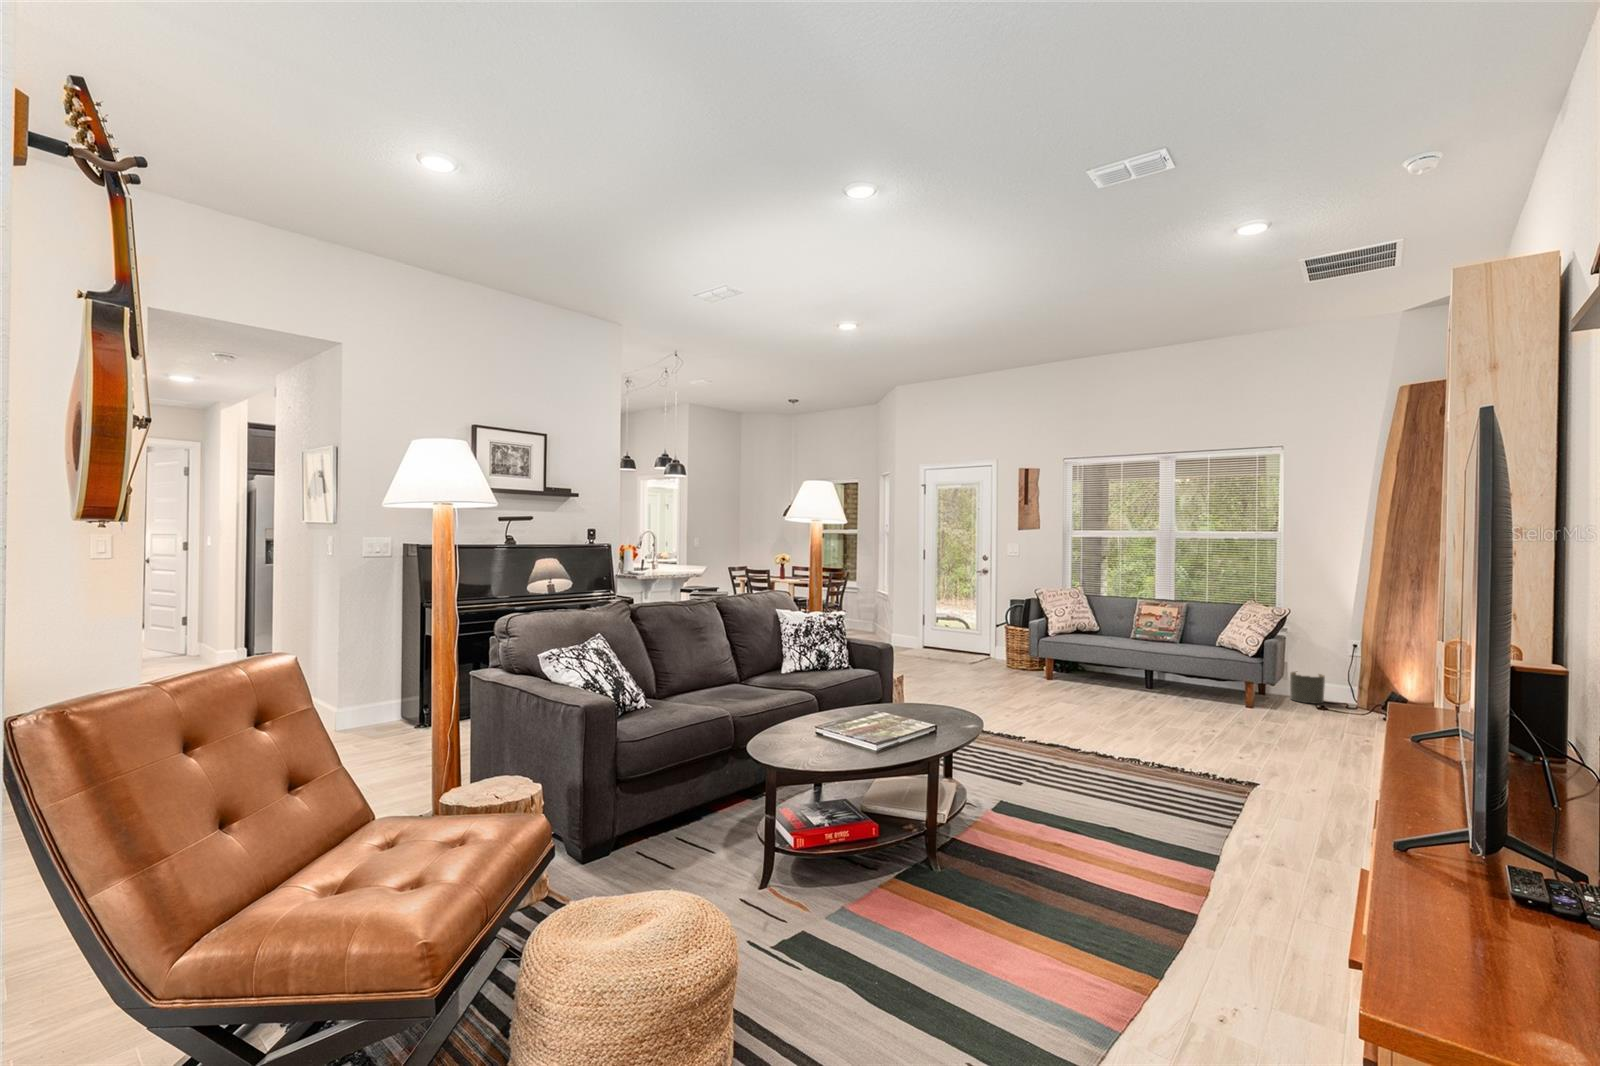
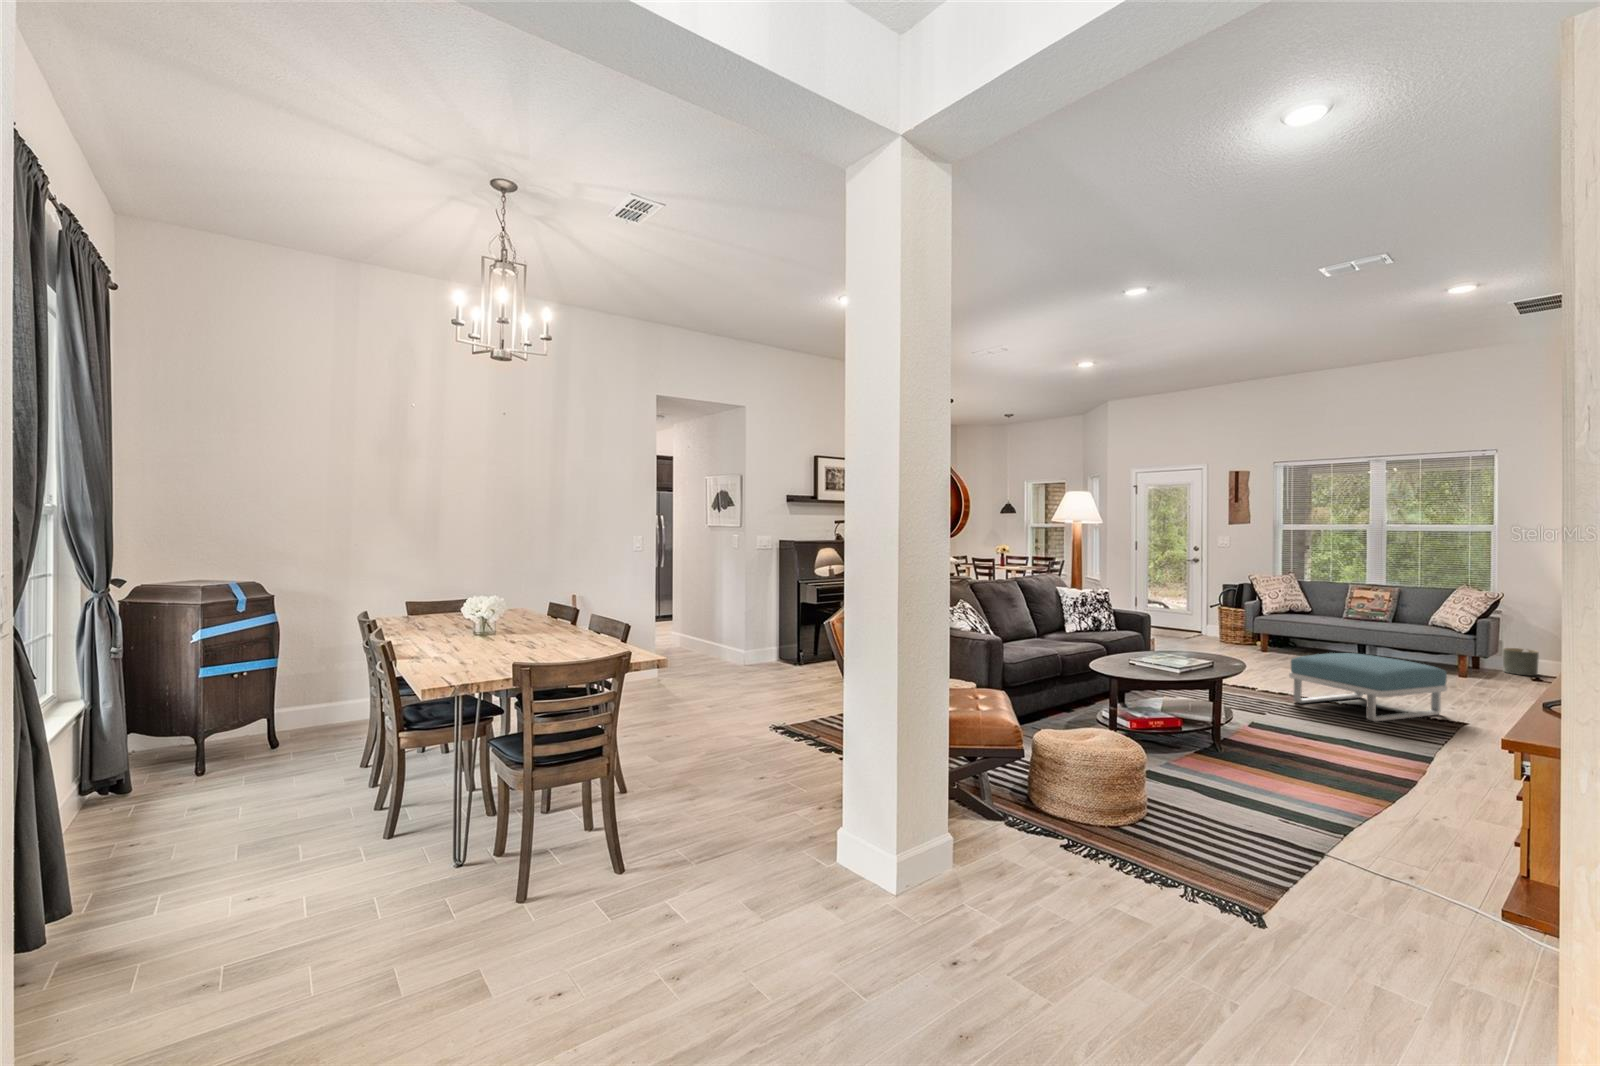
footstool: none [1055,691,1231,787] -> present [1289,653,1447,722]

